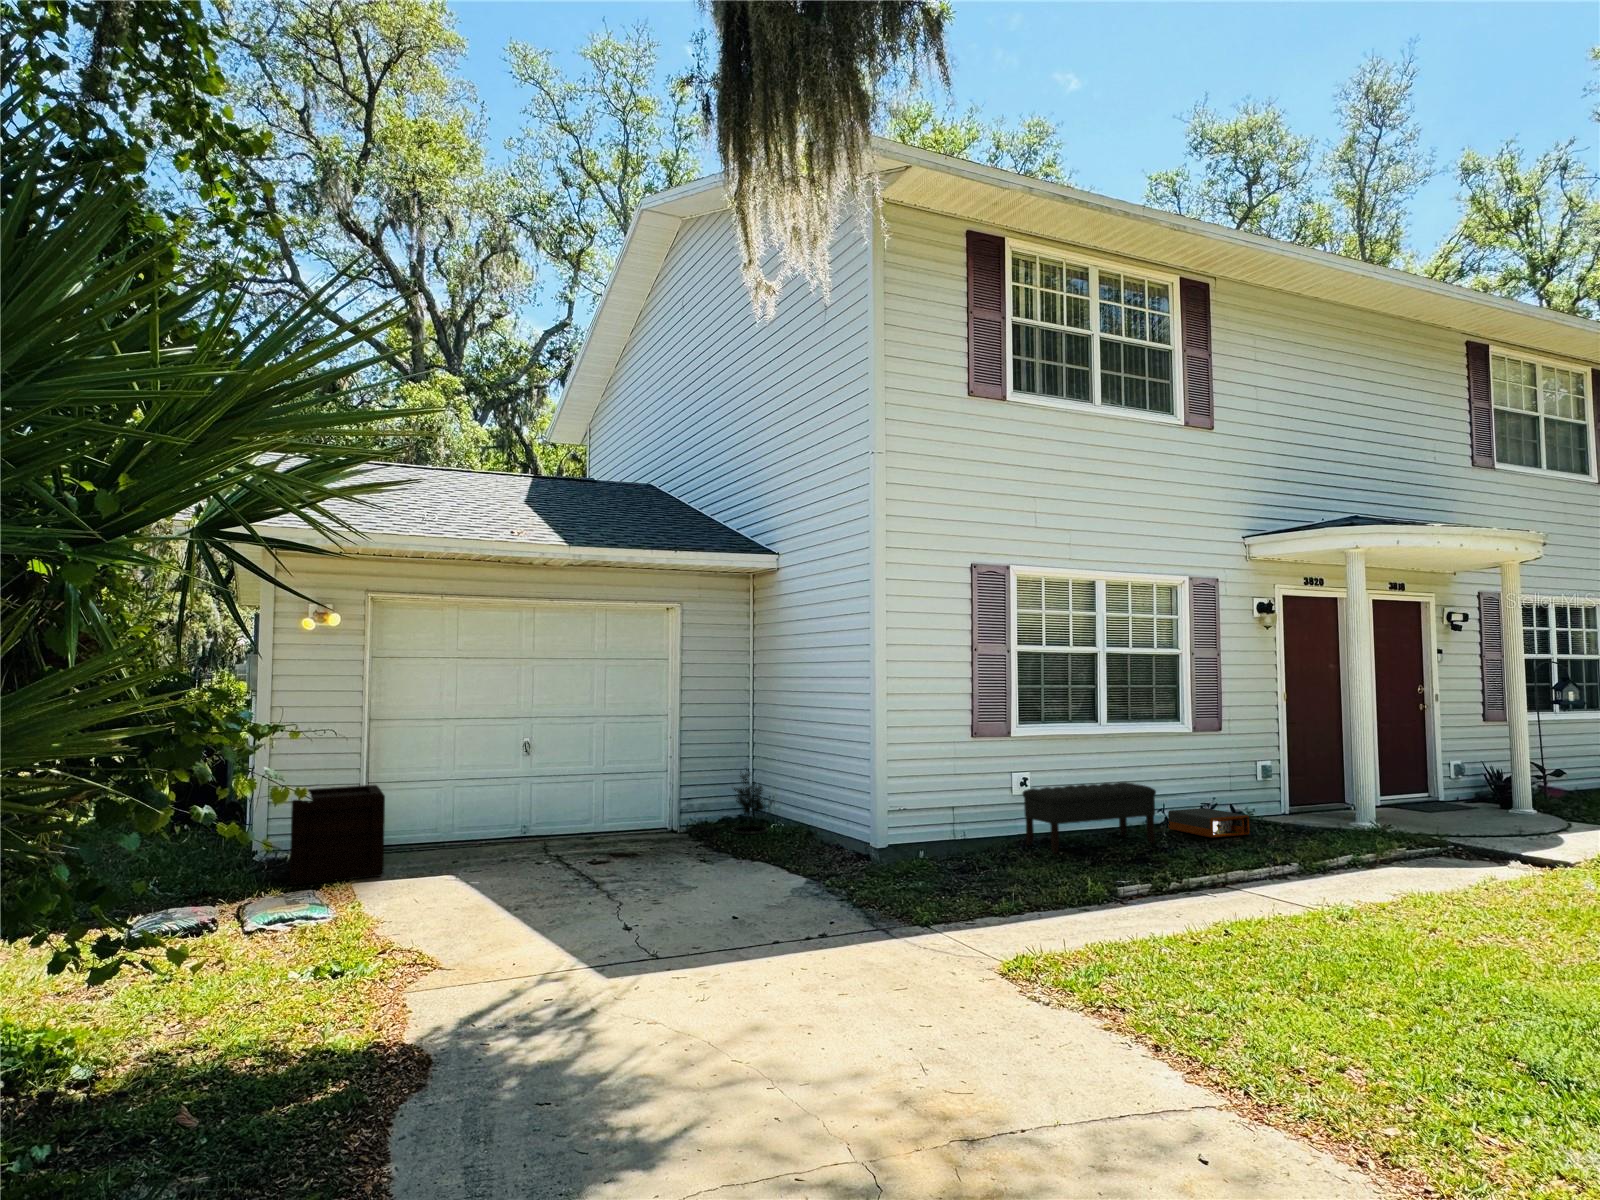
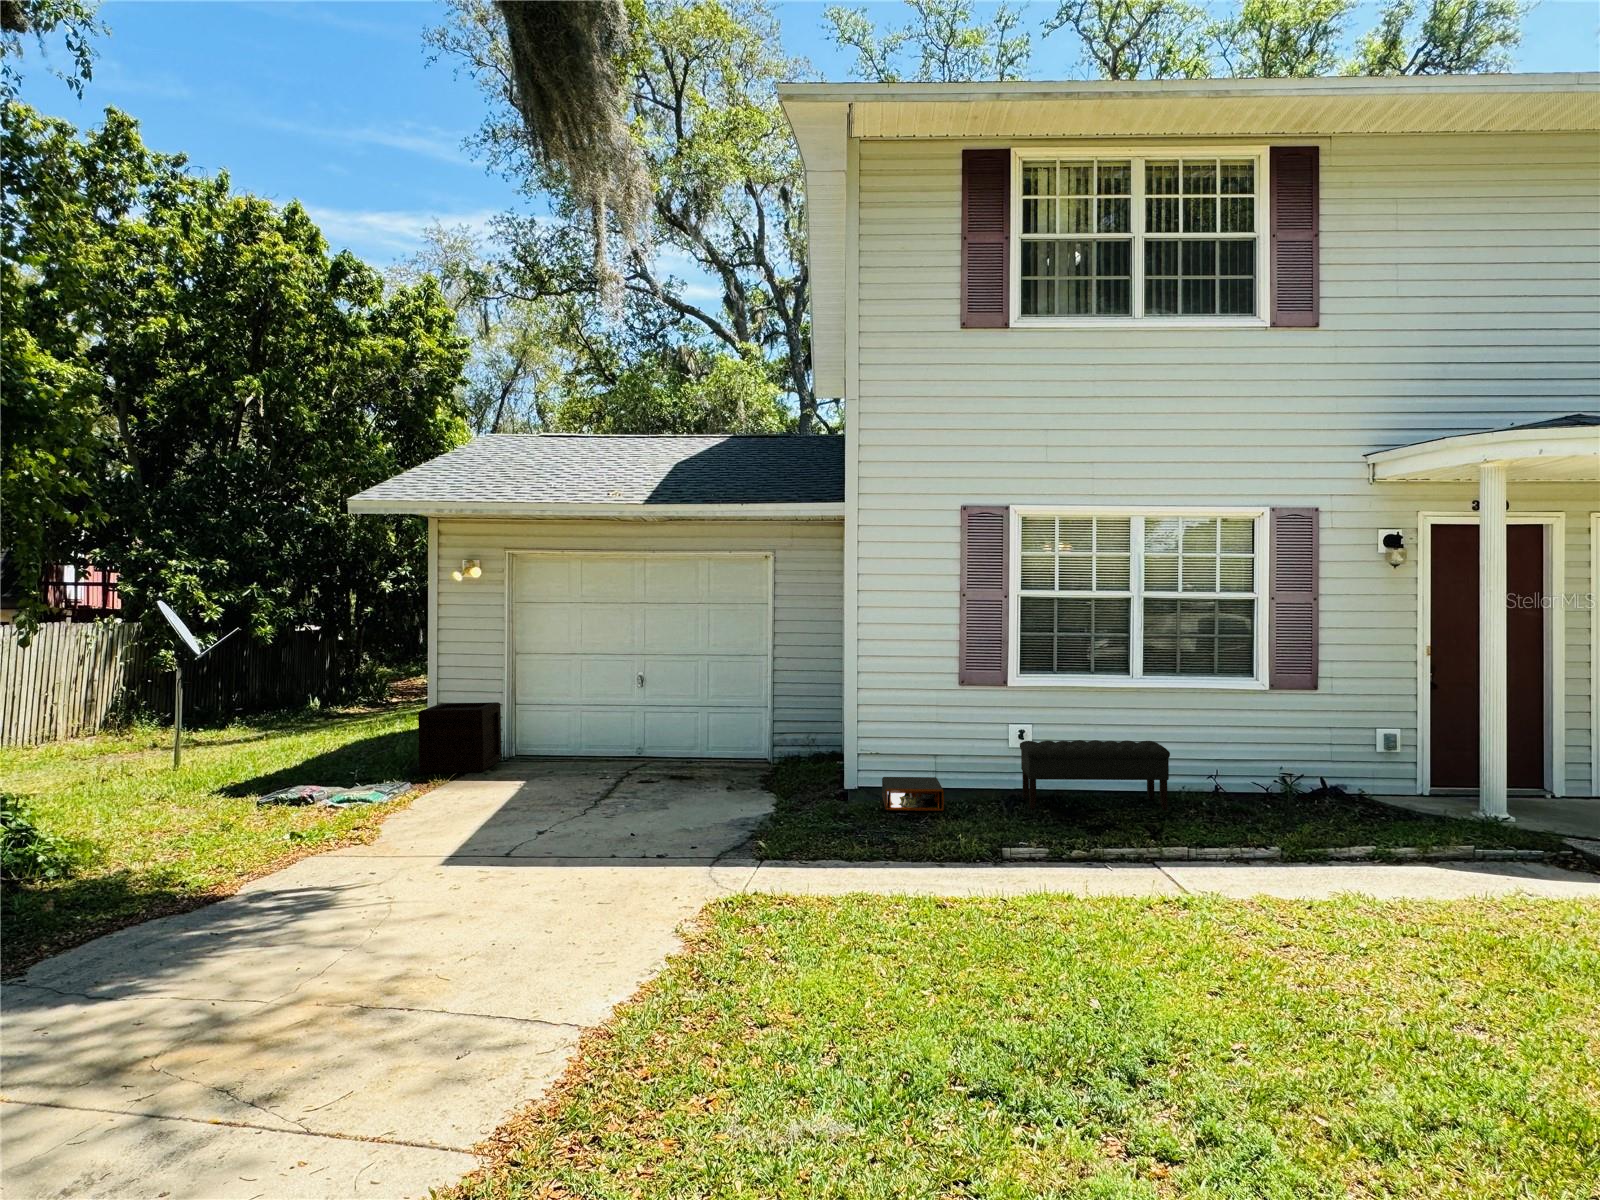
potted tree: present [732,770,768,834] -> none [787,701,825,764]
storage box: present [1168,808,1250,838] -> present [882,777,944,811]

